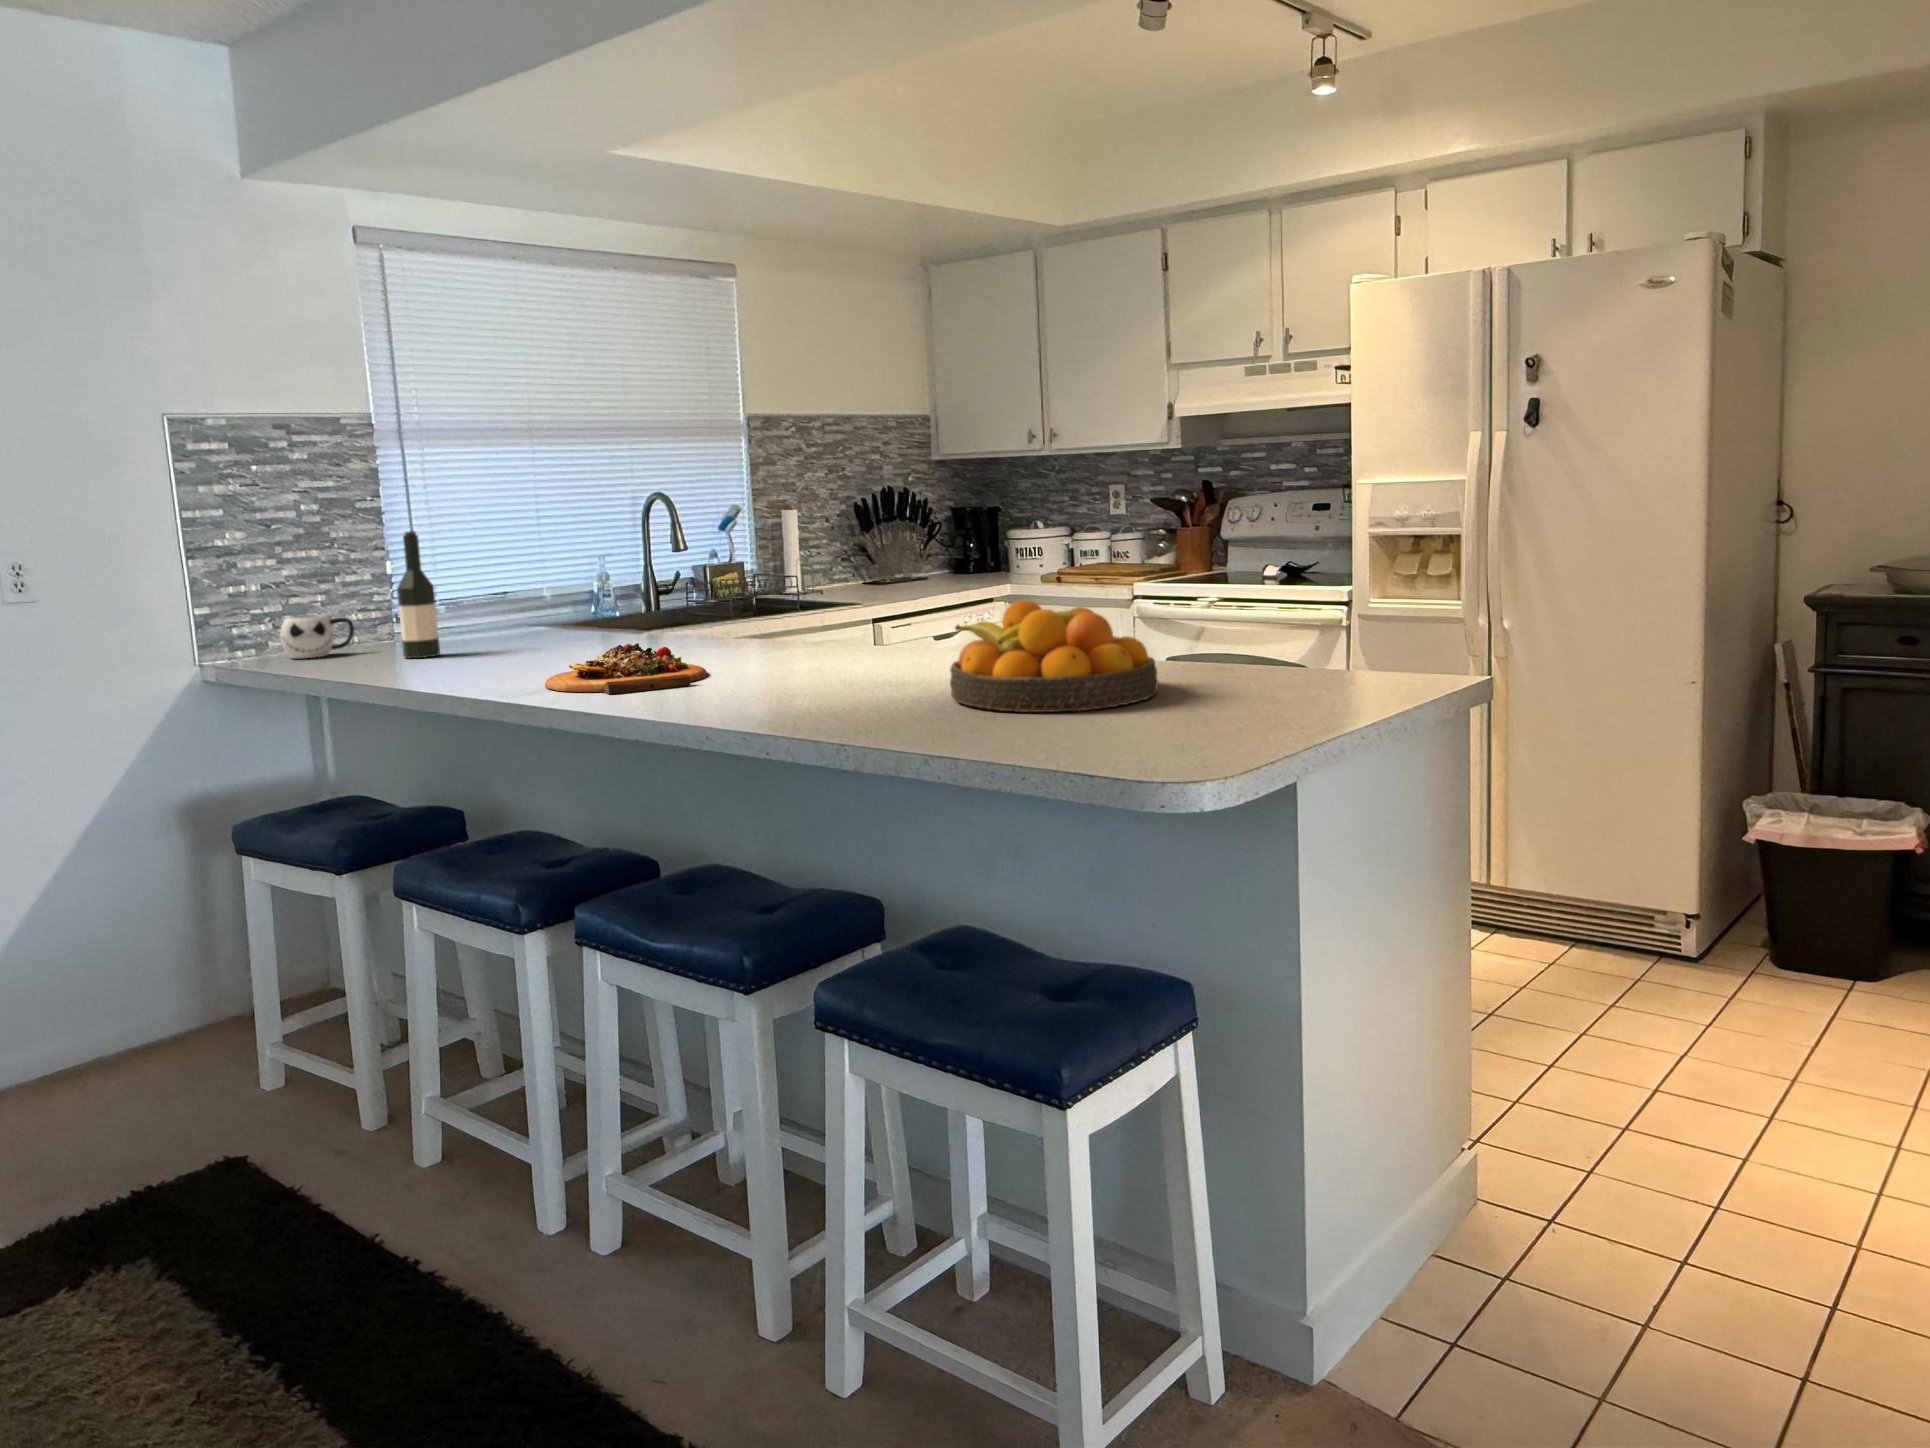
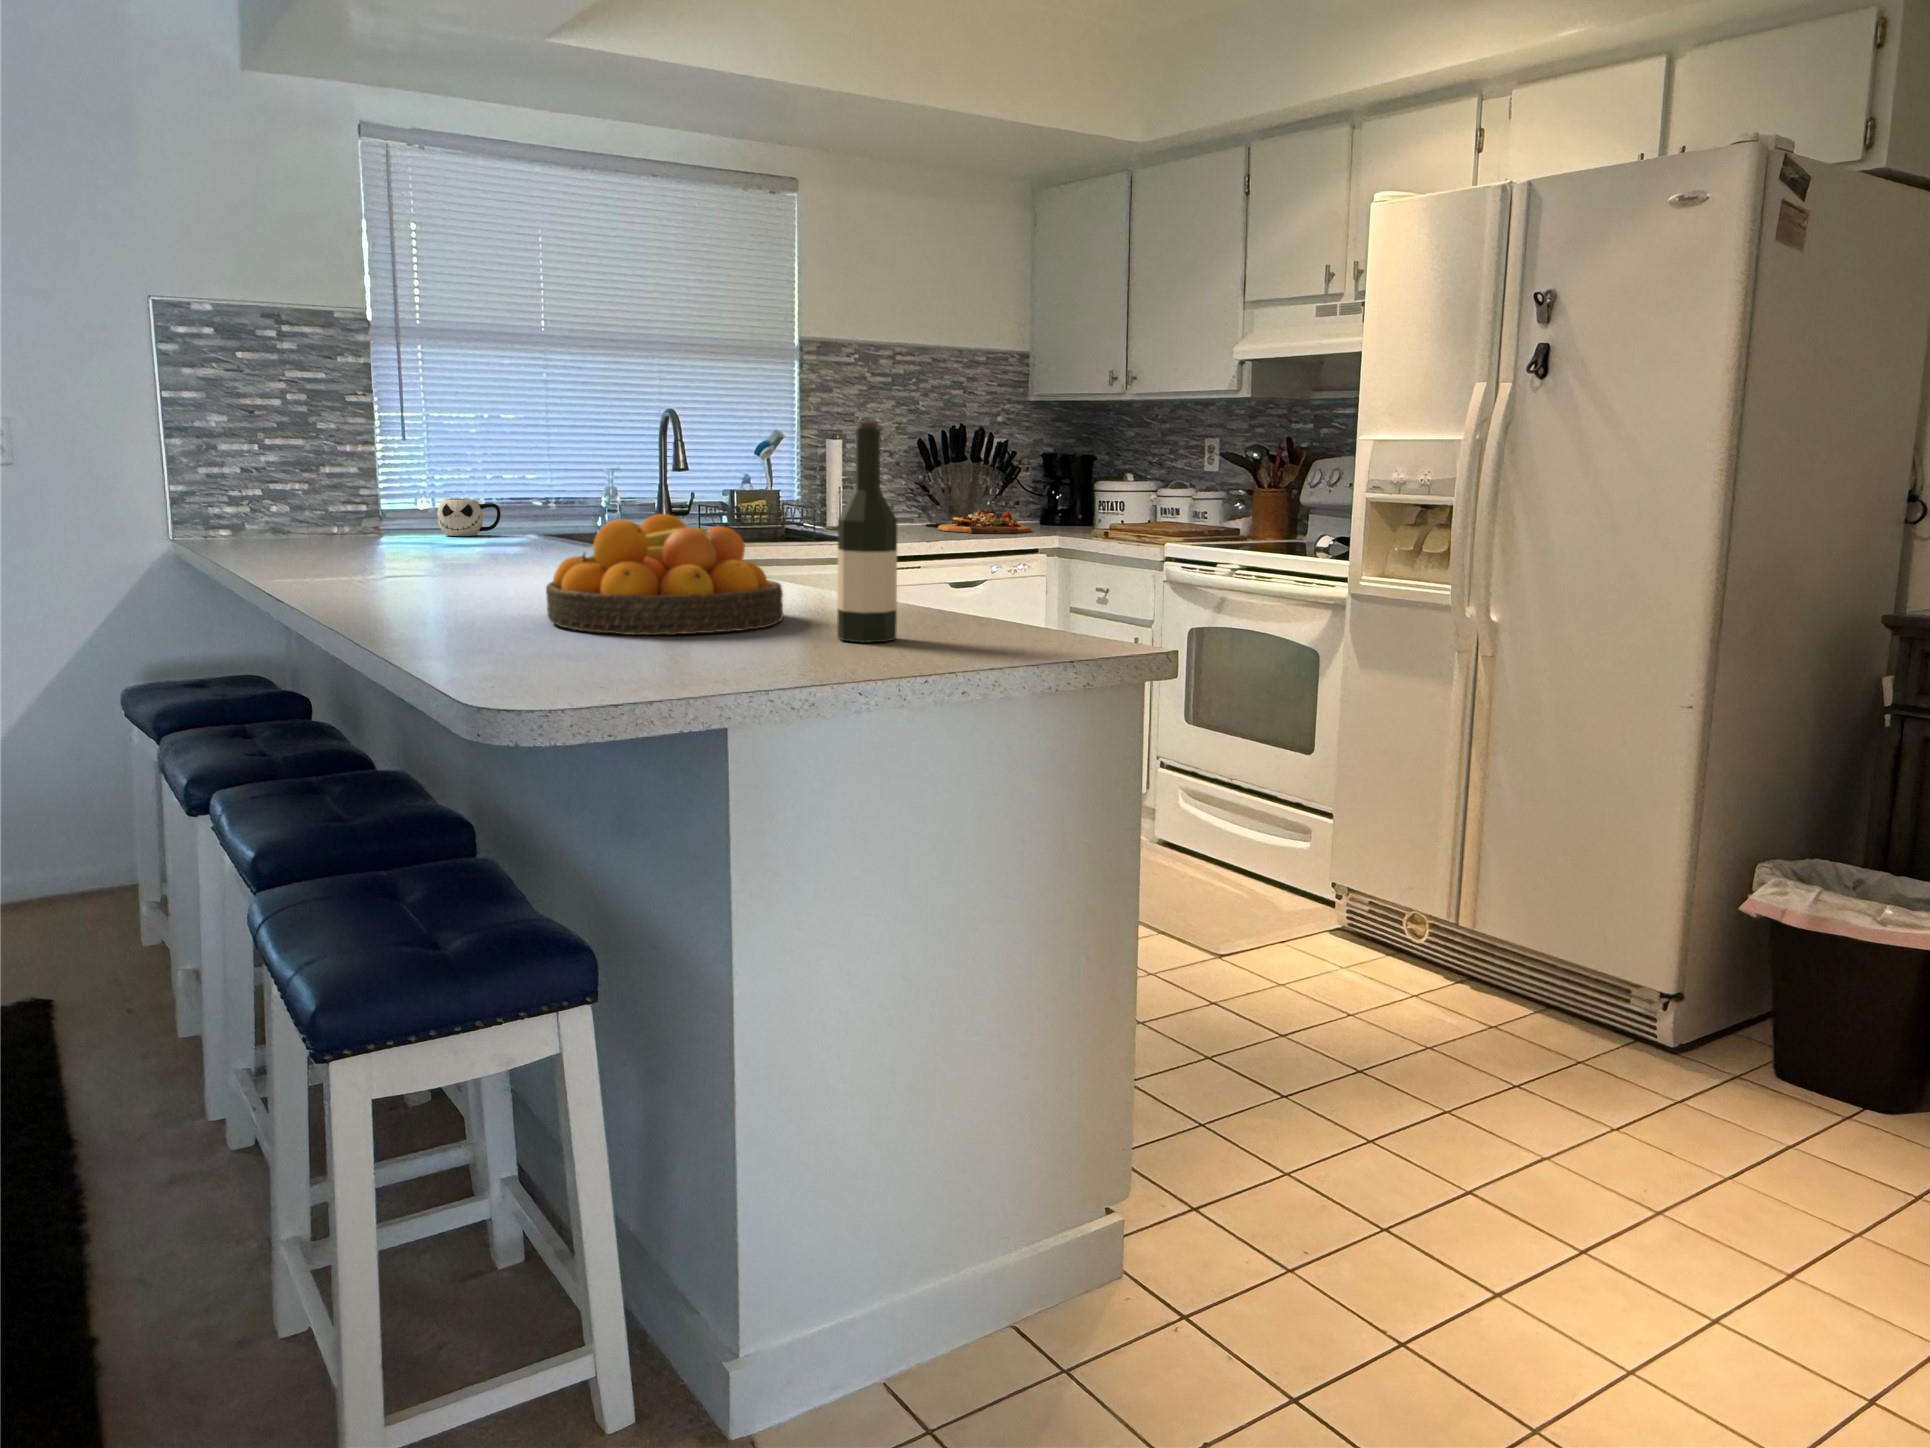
wine bottle: present [397,531,440,658] -> present [837,422,898,643]
mug: present [280,615,354,659] -> present [437,498,501,536]
cutting board: present [545,643,708,694] -> present [938,509,1032,534]

